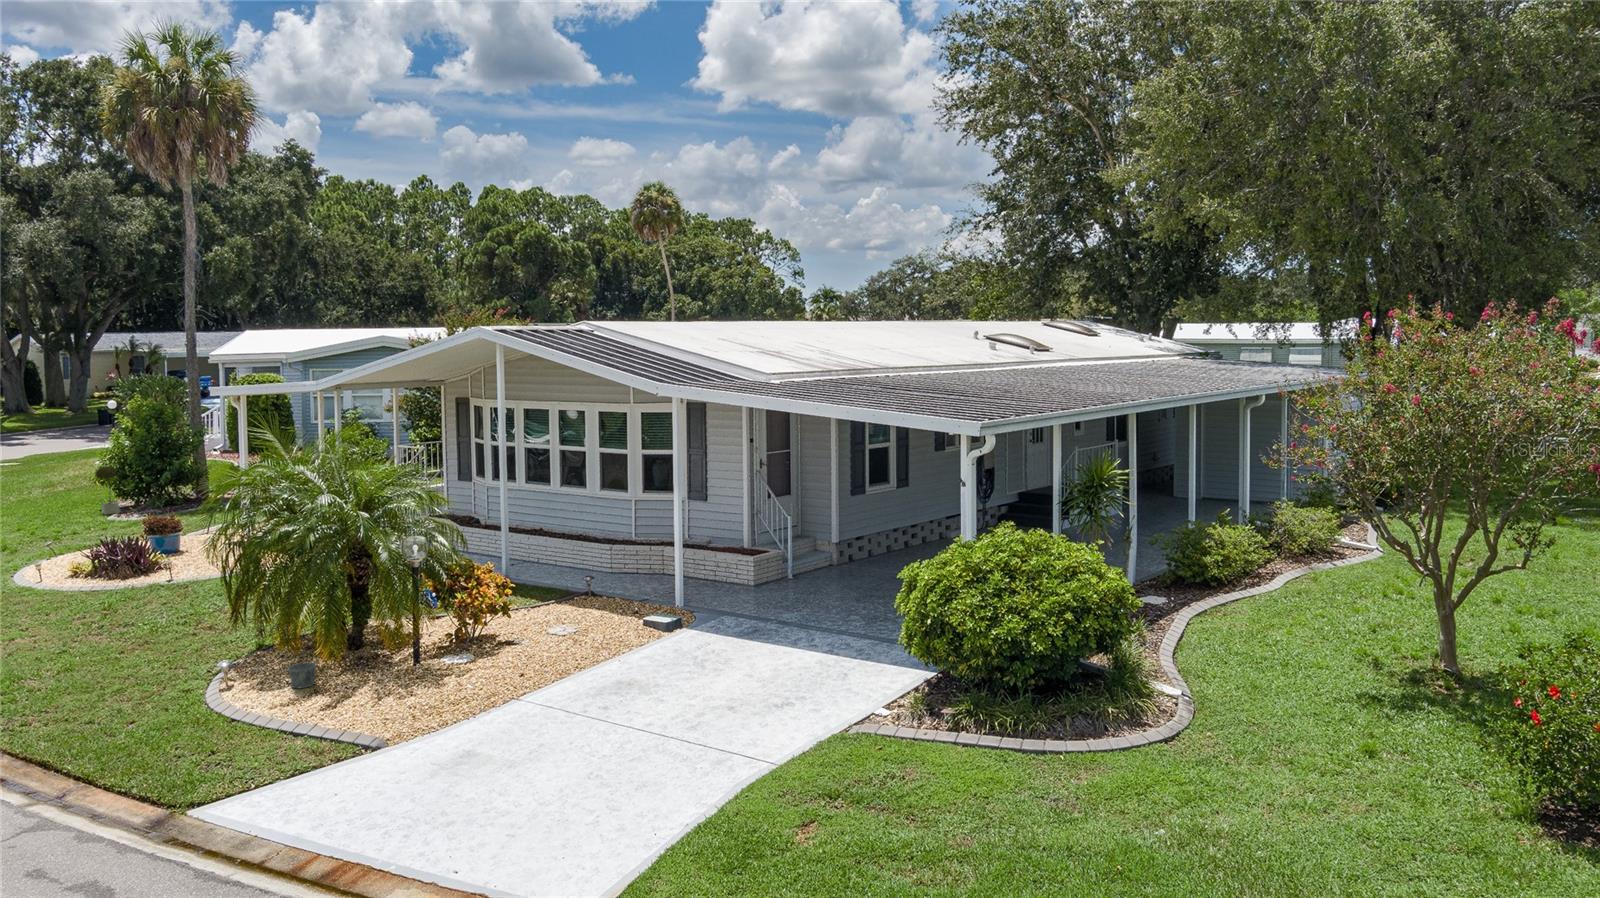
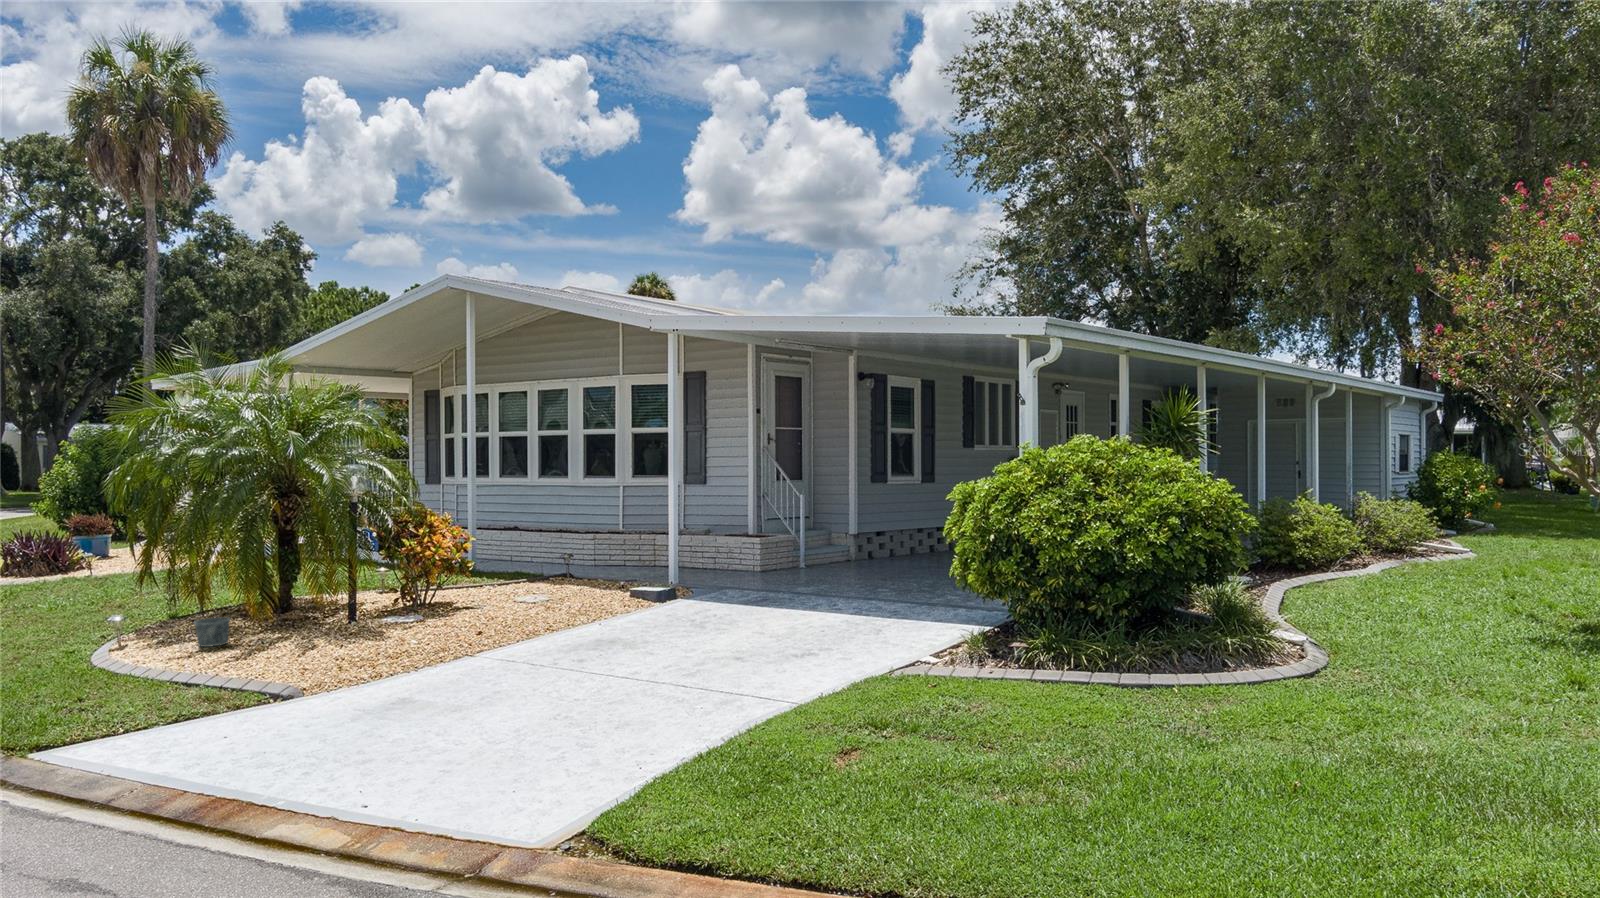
potted tree: present [95,467,120,515] -> none [26,475,53,529]

